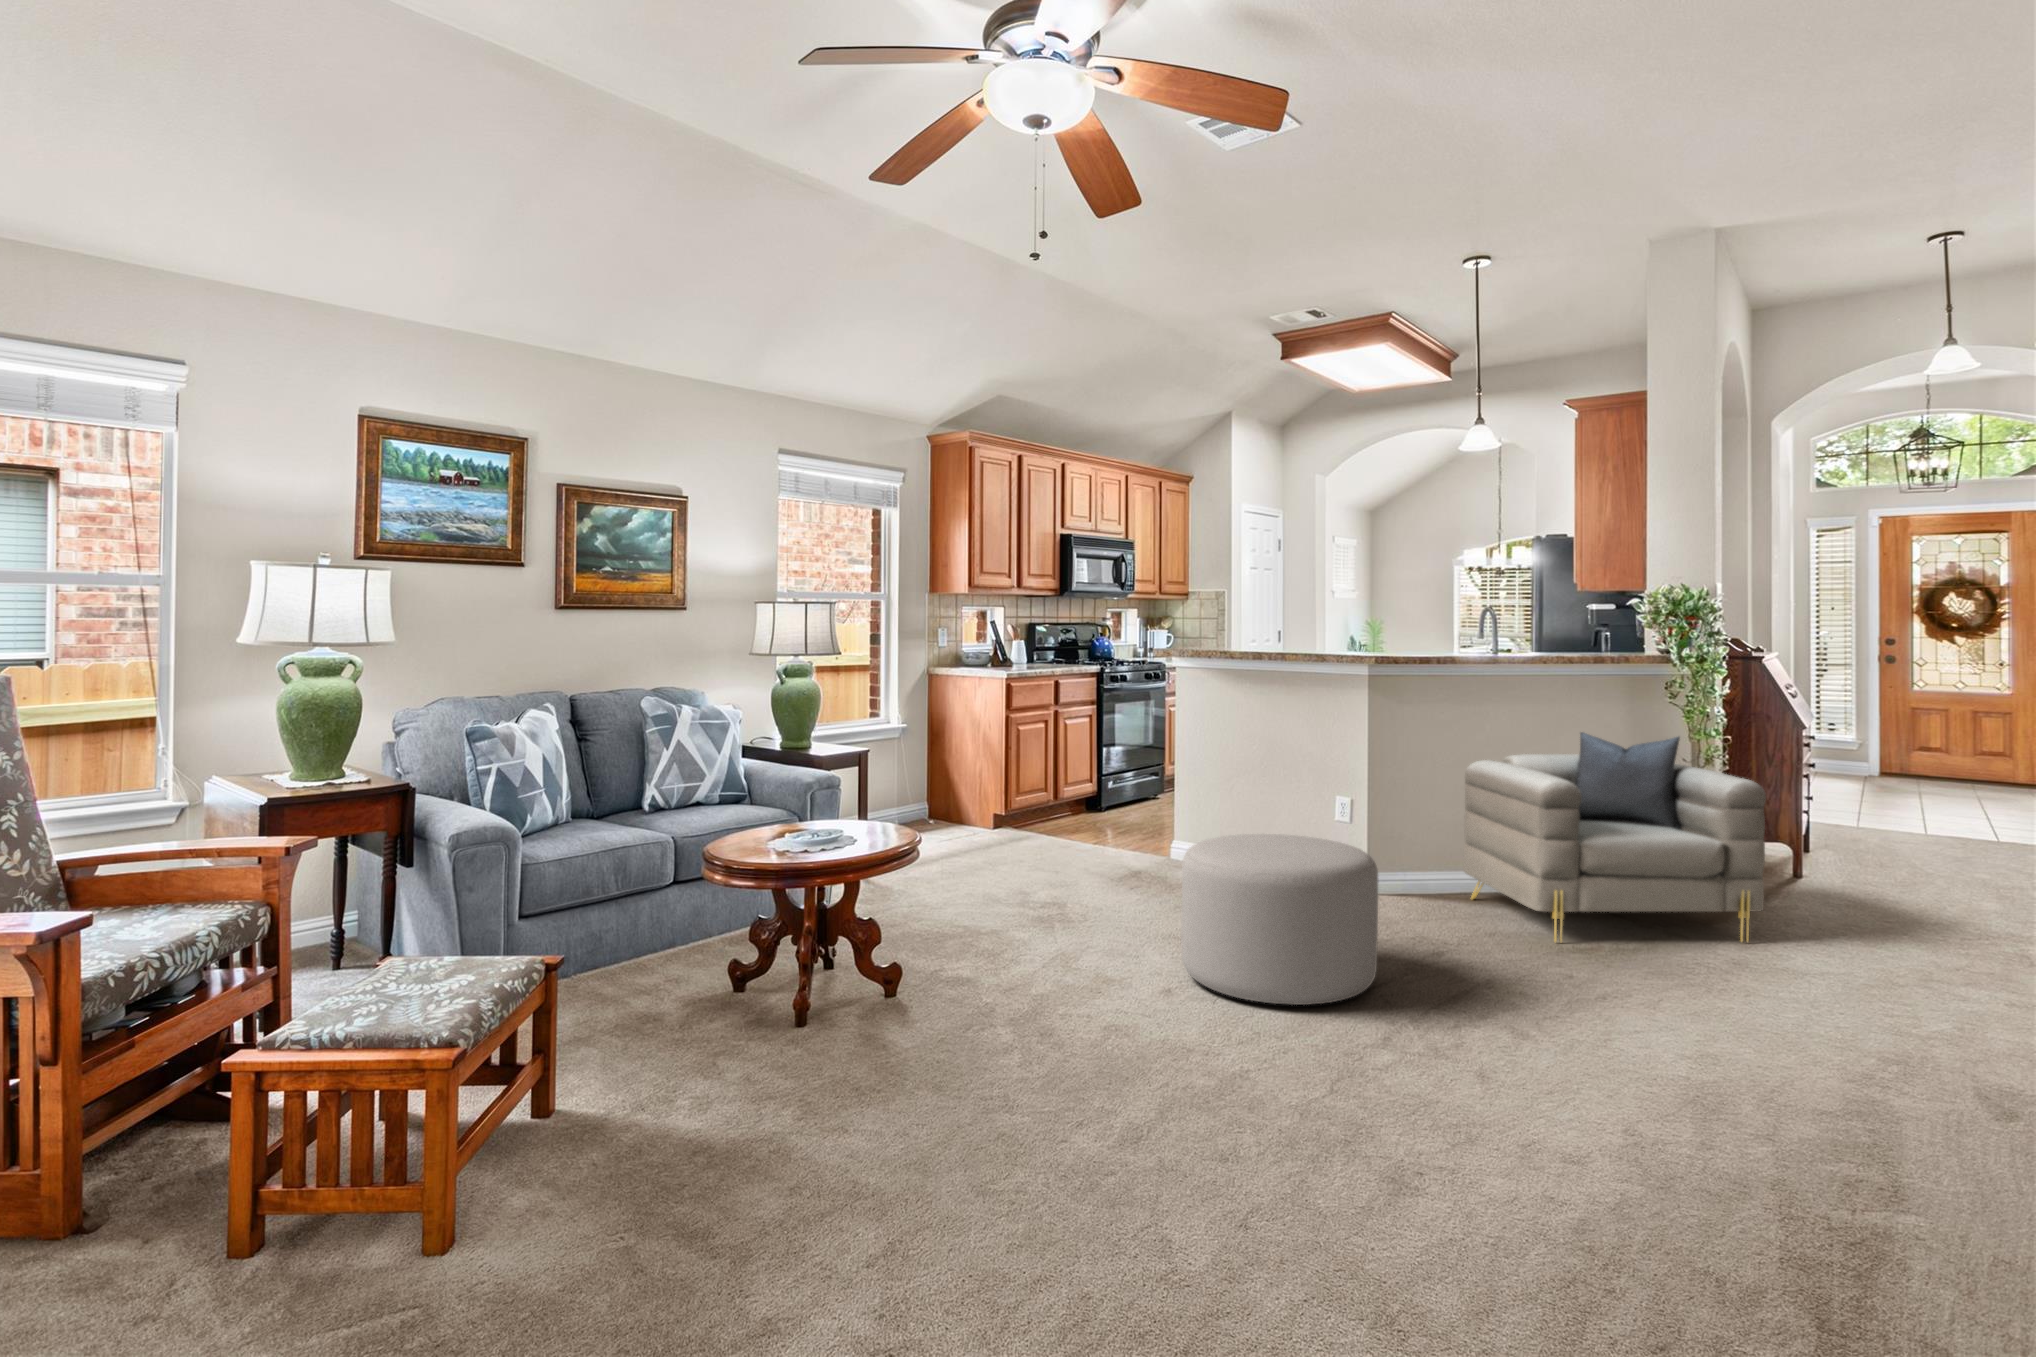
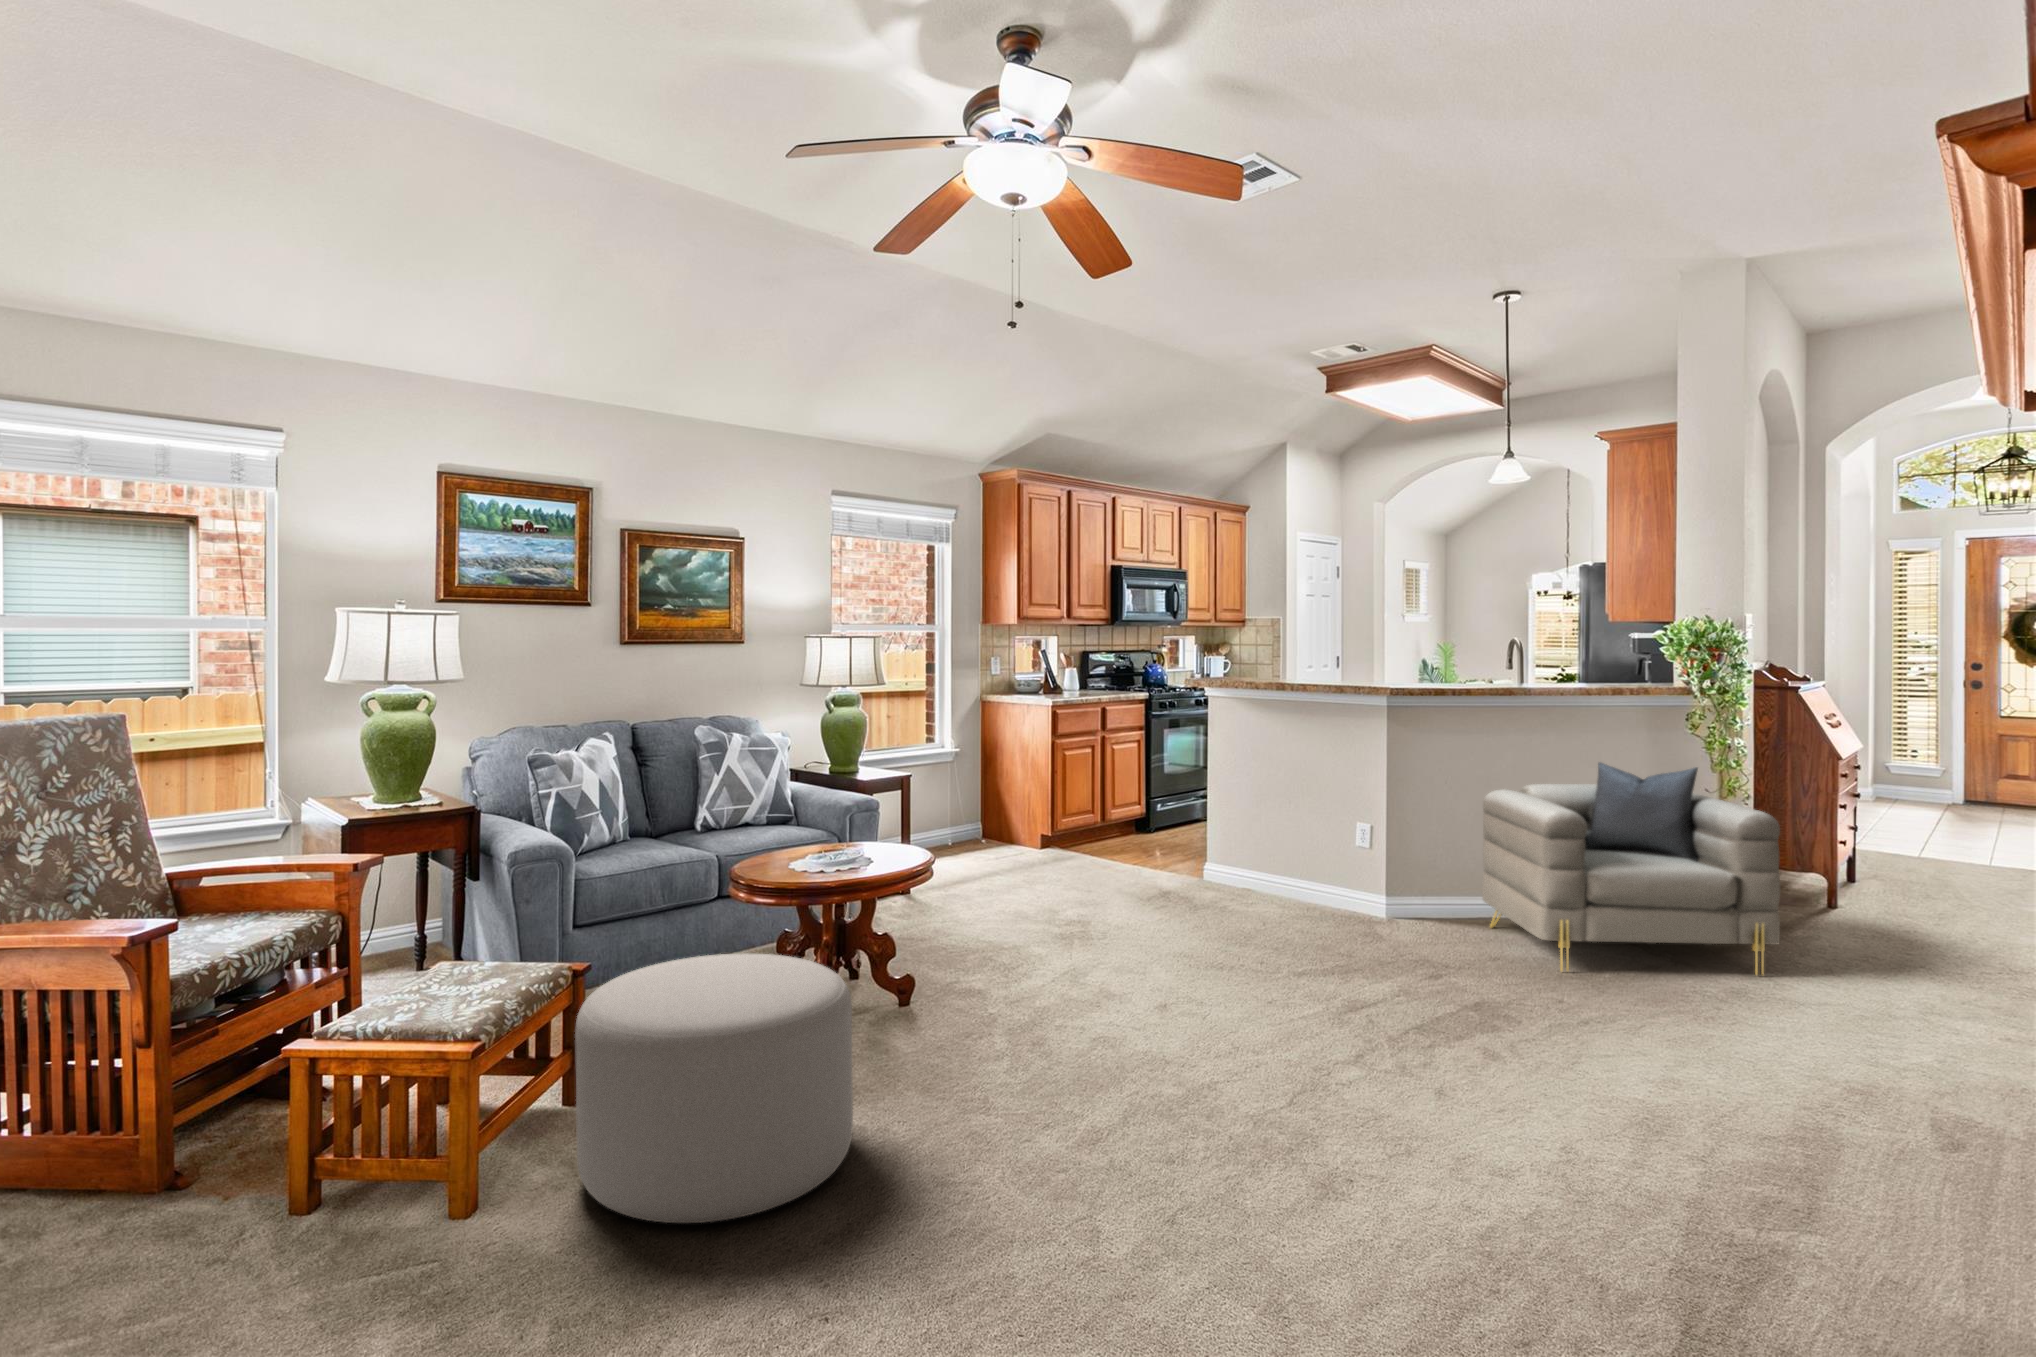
ottoman: present [1182,834,1378,1005] -> present [575,953,853,1223]

